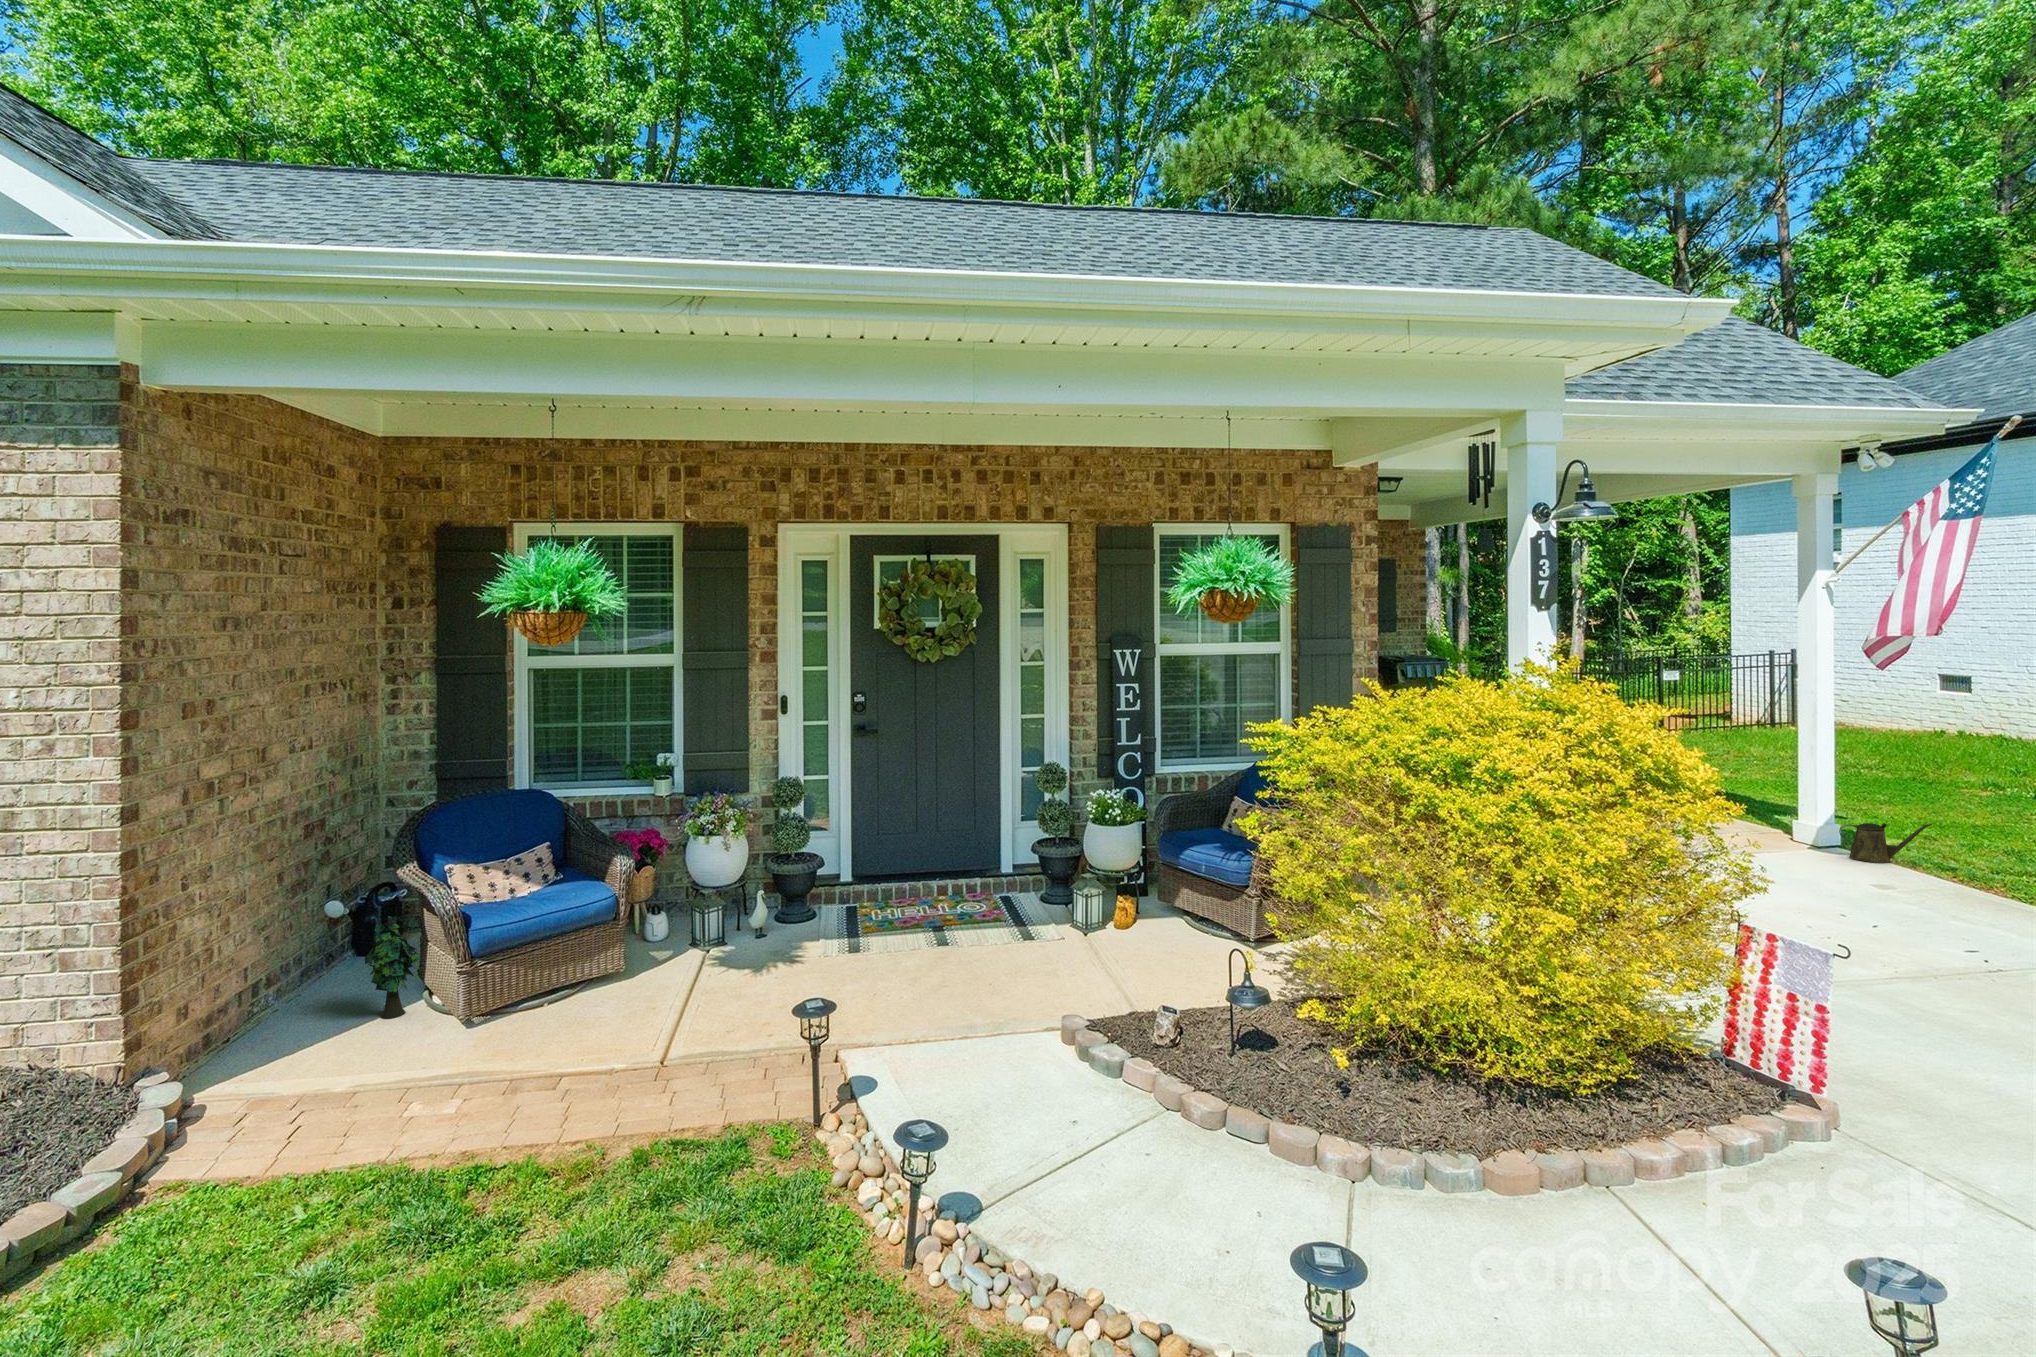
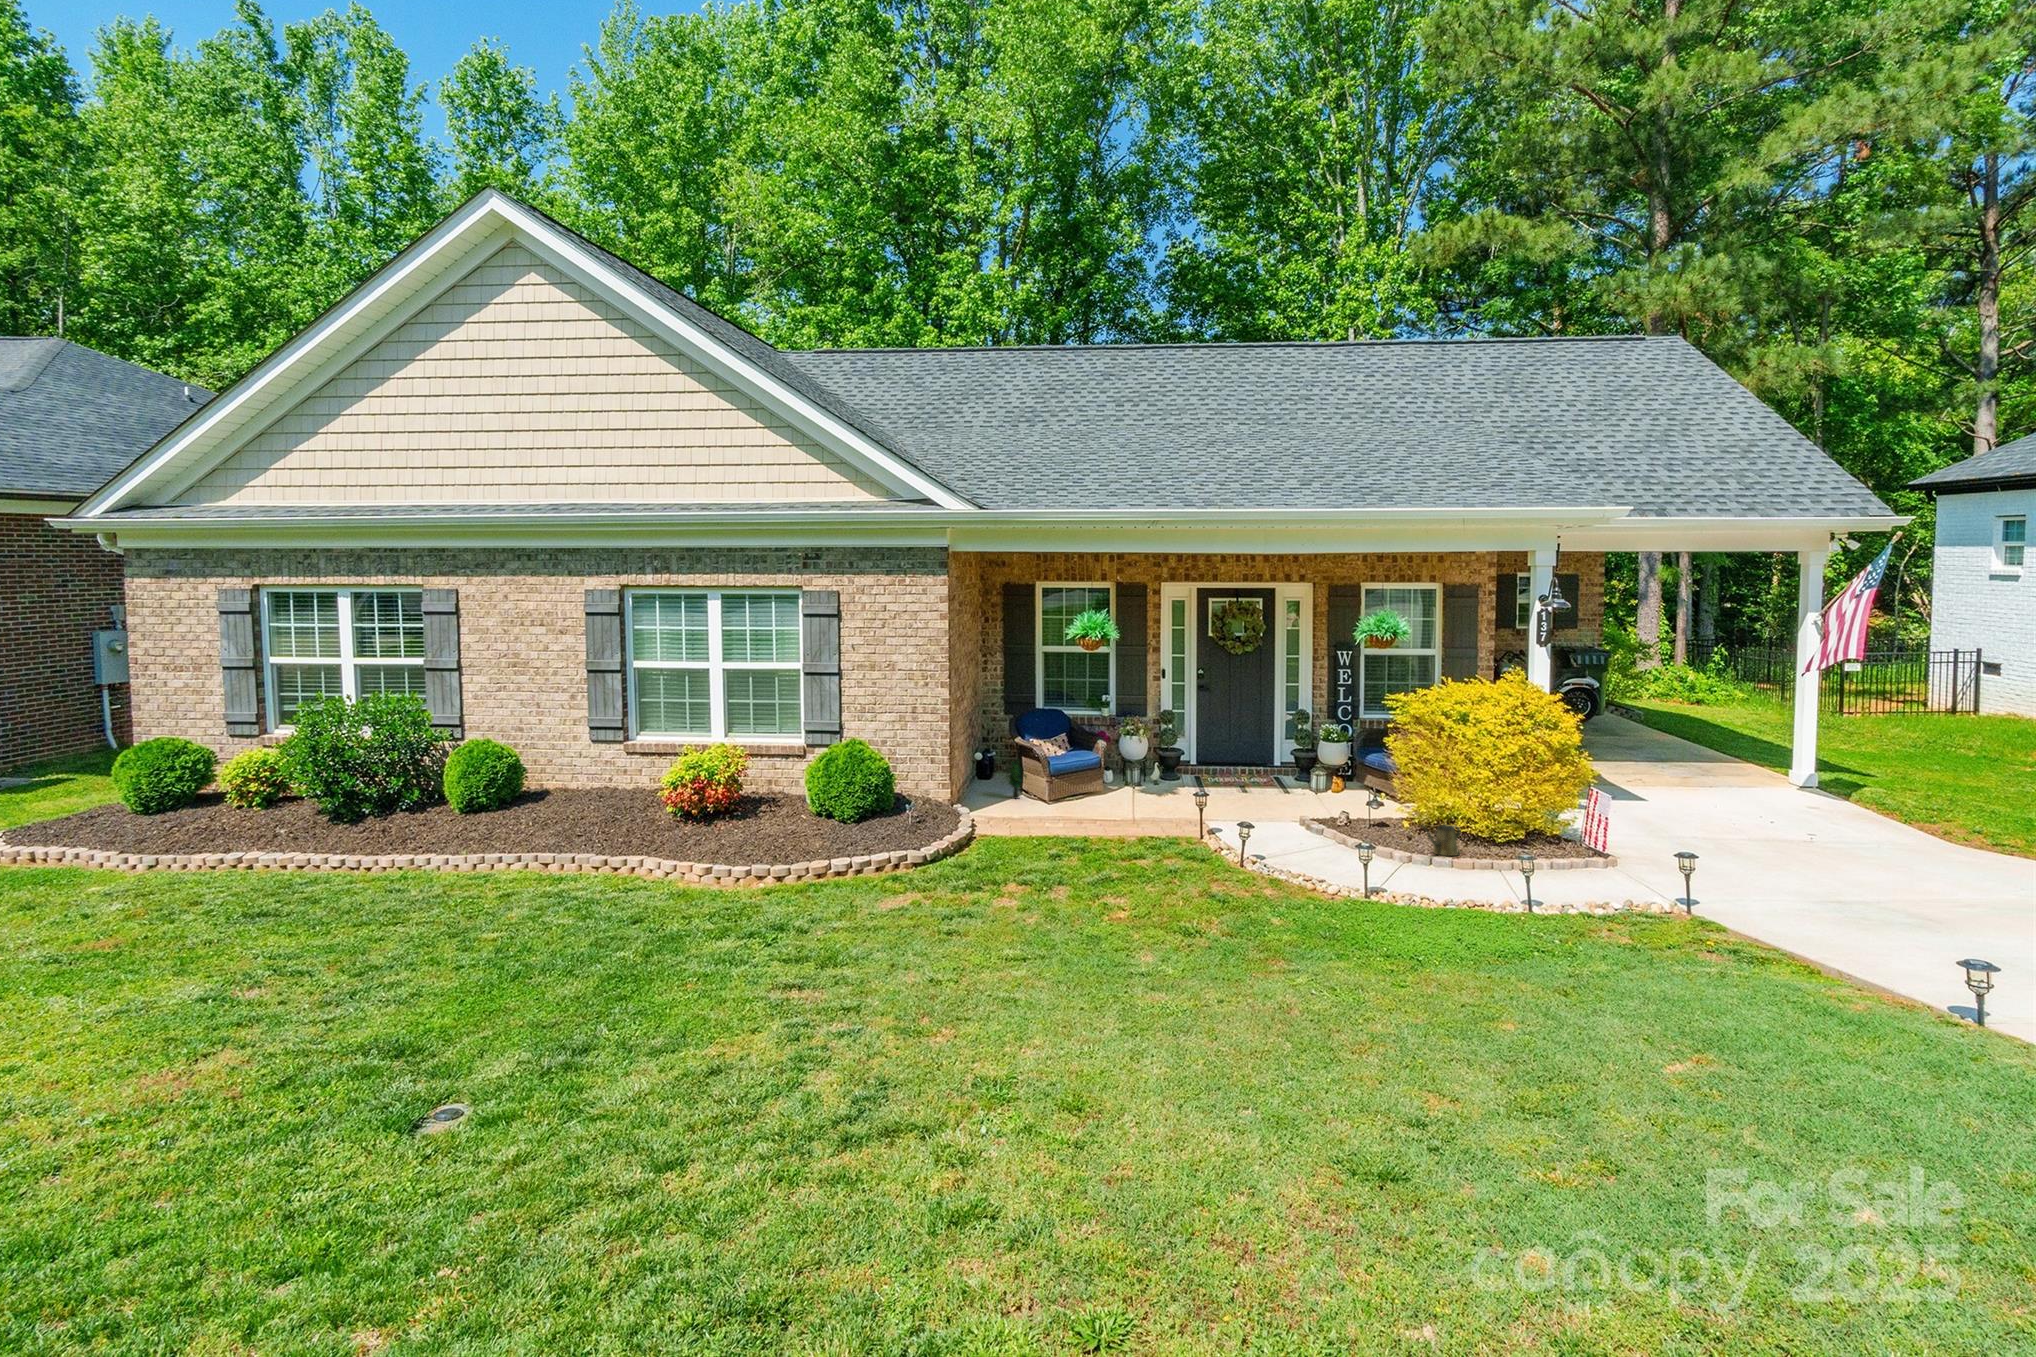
watering can: present [1839,823,1932,863] -> present [1424,824,1460,856]

